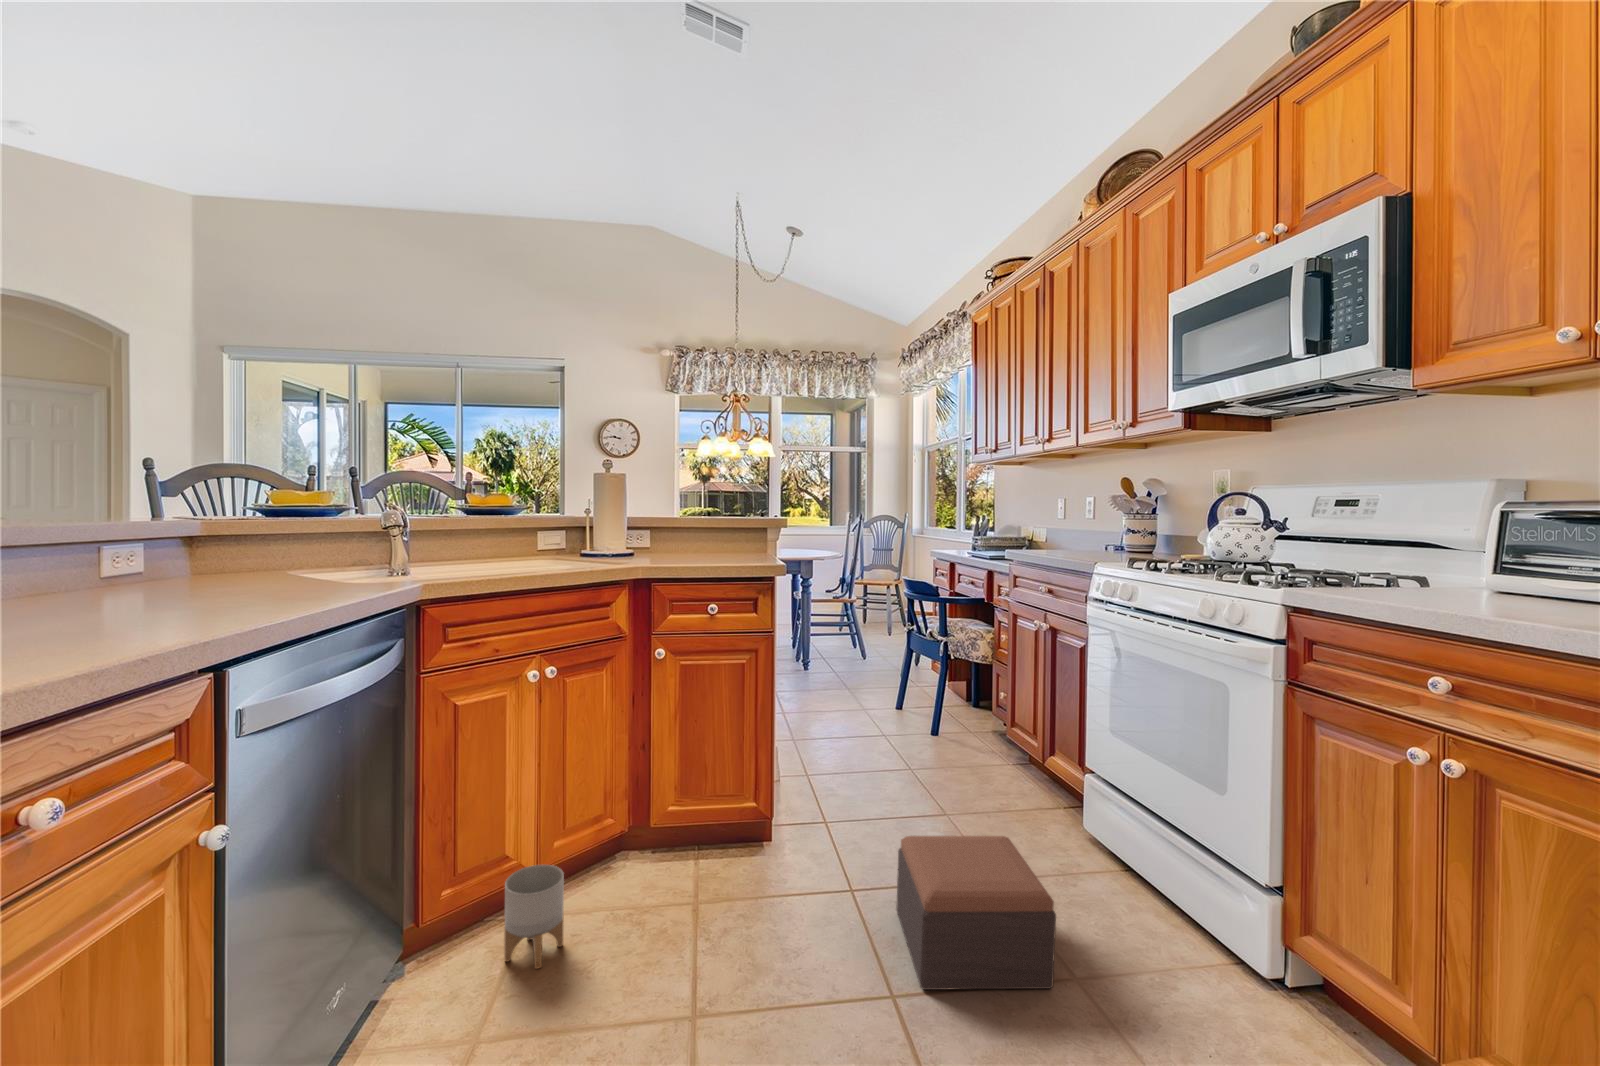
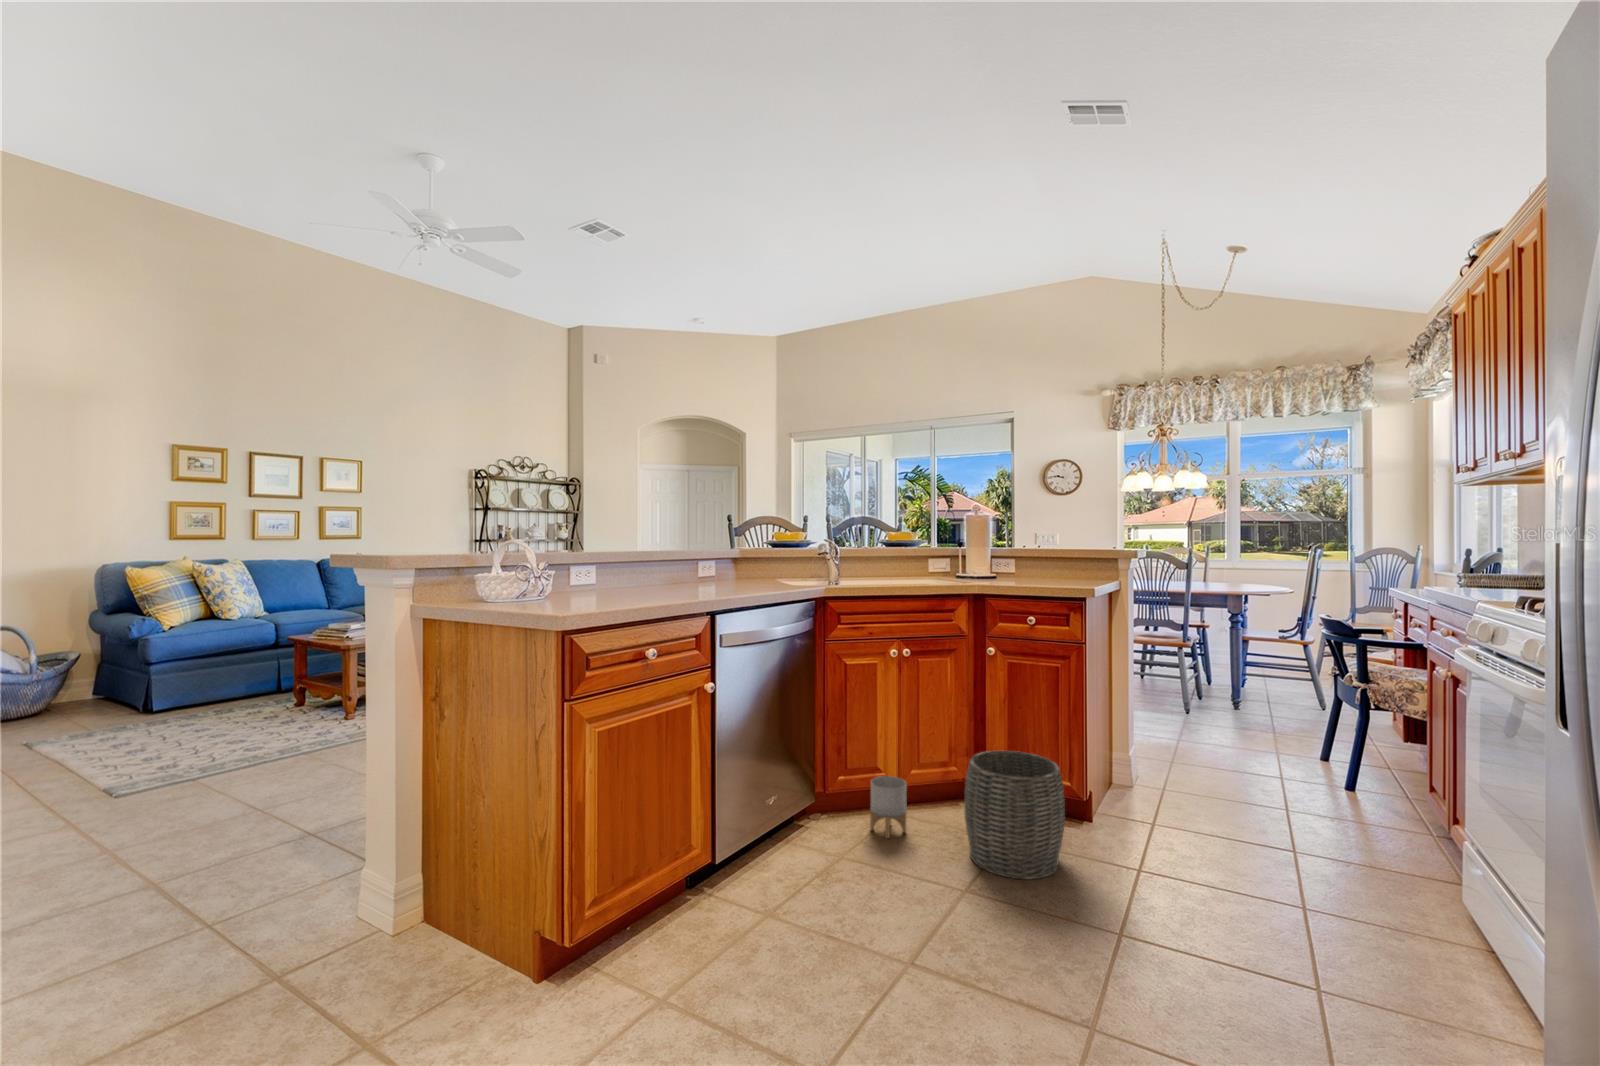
woven basket: none [659,785,789,973] -> present [965,751,1065,879]
footstool: present [896,836,1056,990] -> none [1146,823,1286,973]

